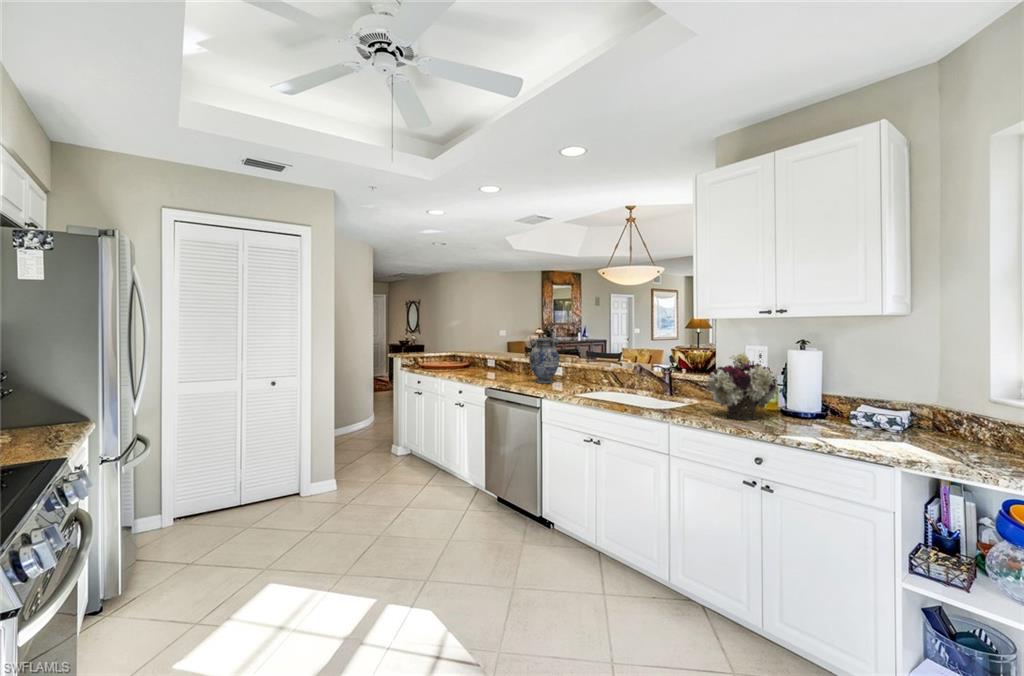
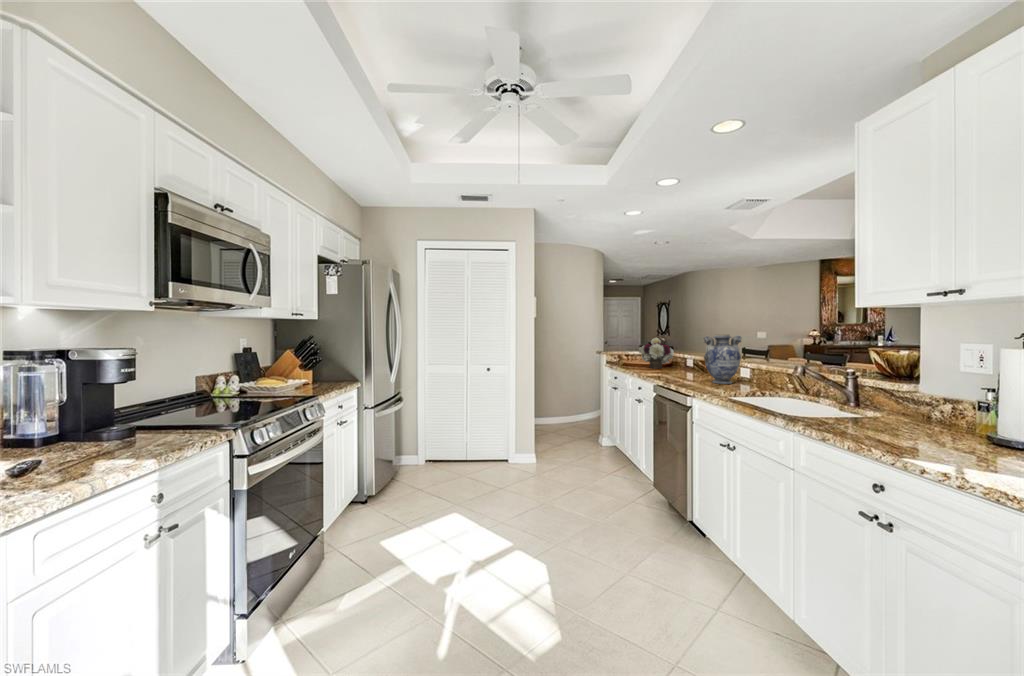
flower arrangement: present [705,353,778,420] -> present [639,338,674,368]

